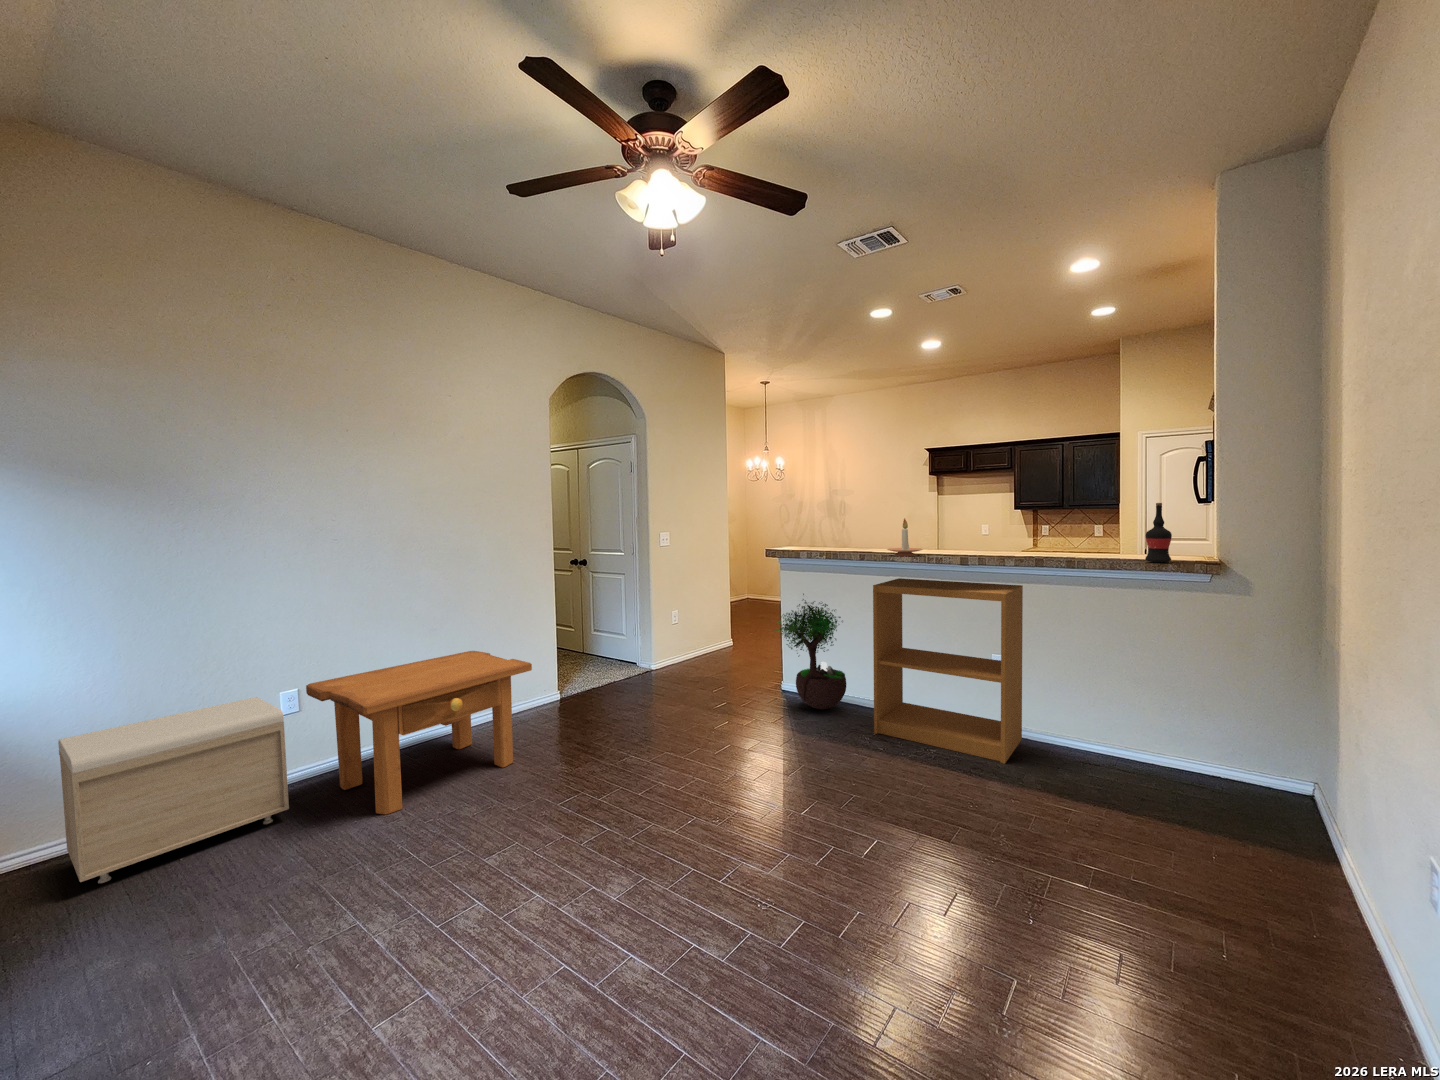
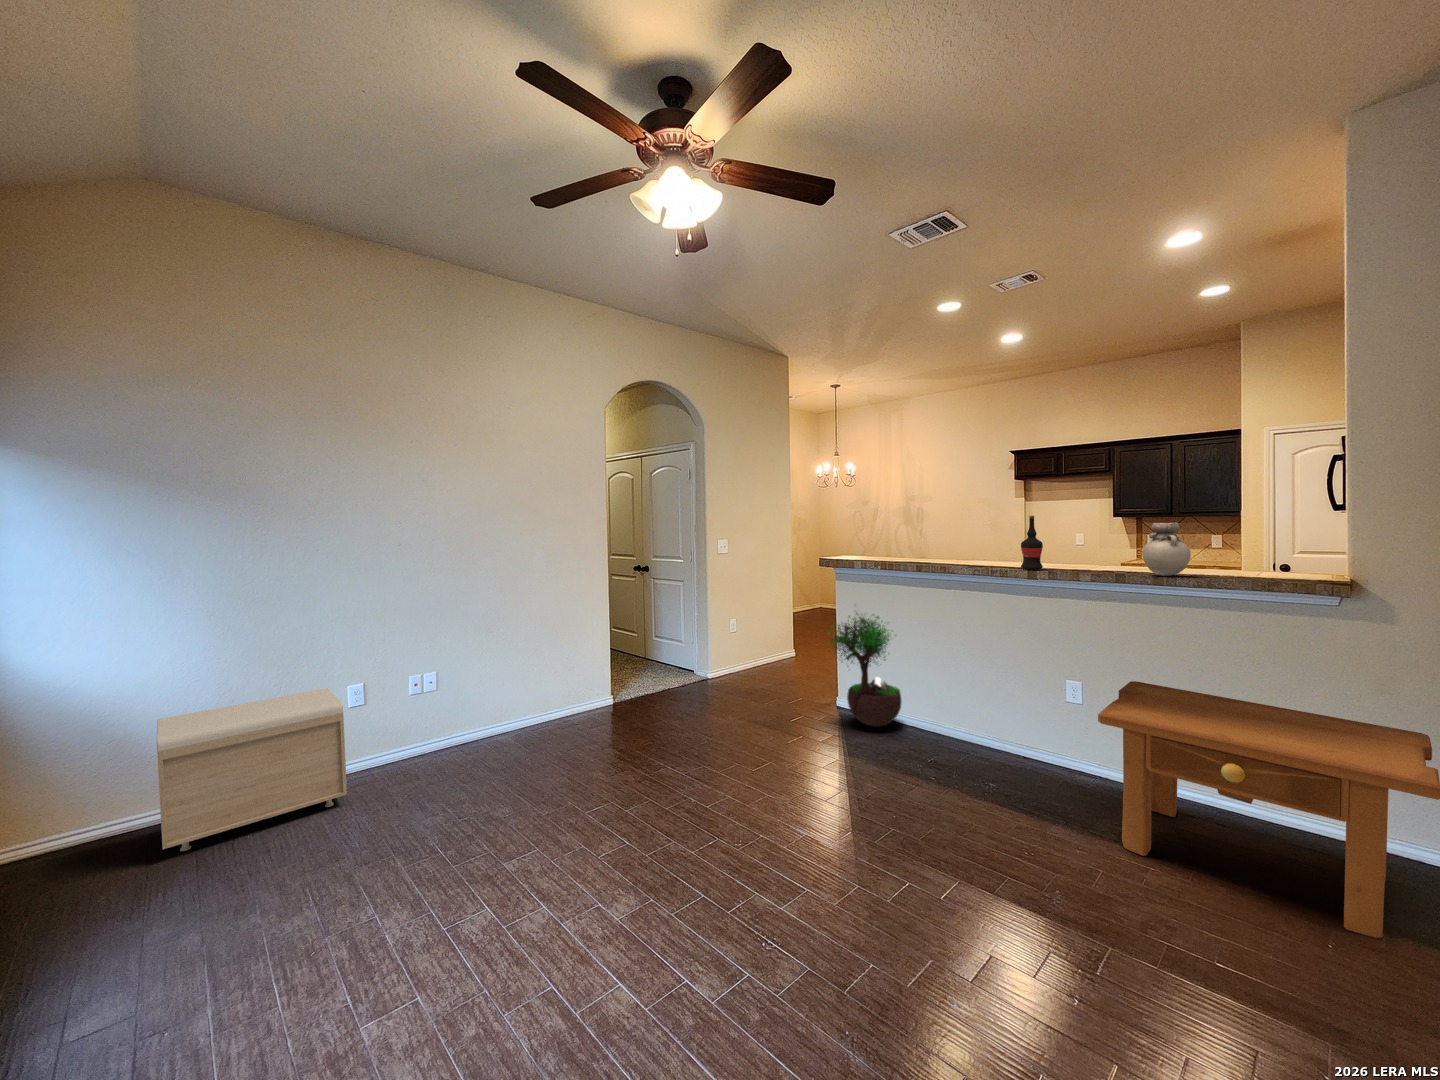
wine bottle: present [1145,503,1172,563] -> present [1021,516,1043,570]
vase: none [1059,514,1098,561] -> present [1143,523,1191,576]
candle holder: present [887,518,923,557] -> none [947,526,987,567]
bookshelf: present [873,578,1023,764] -> none [926,591,1100,803]
side table: present [306,651,532,814] -> present [1098,681,1440,938]

